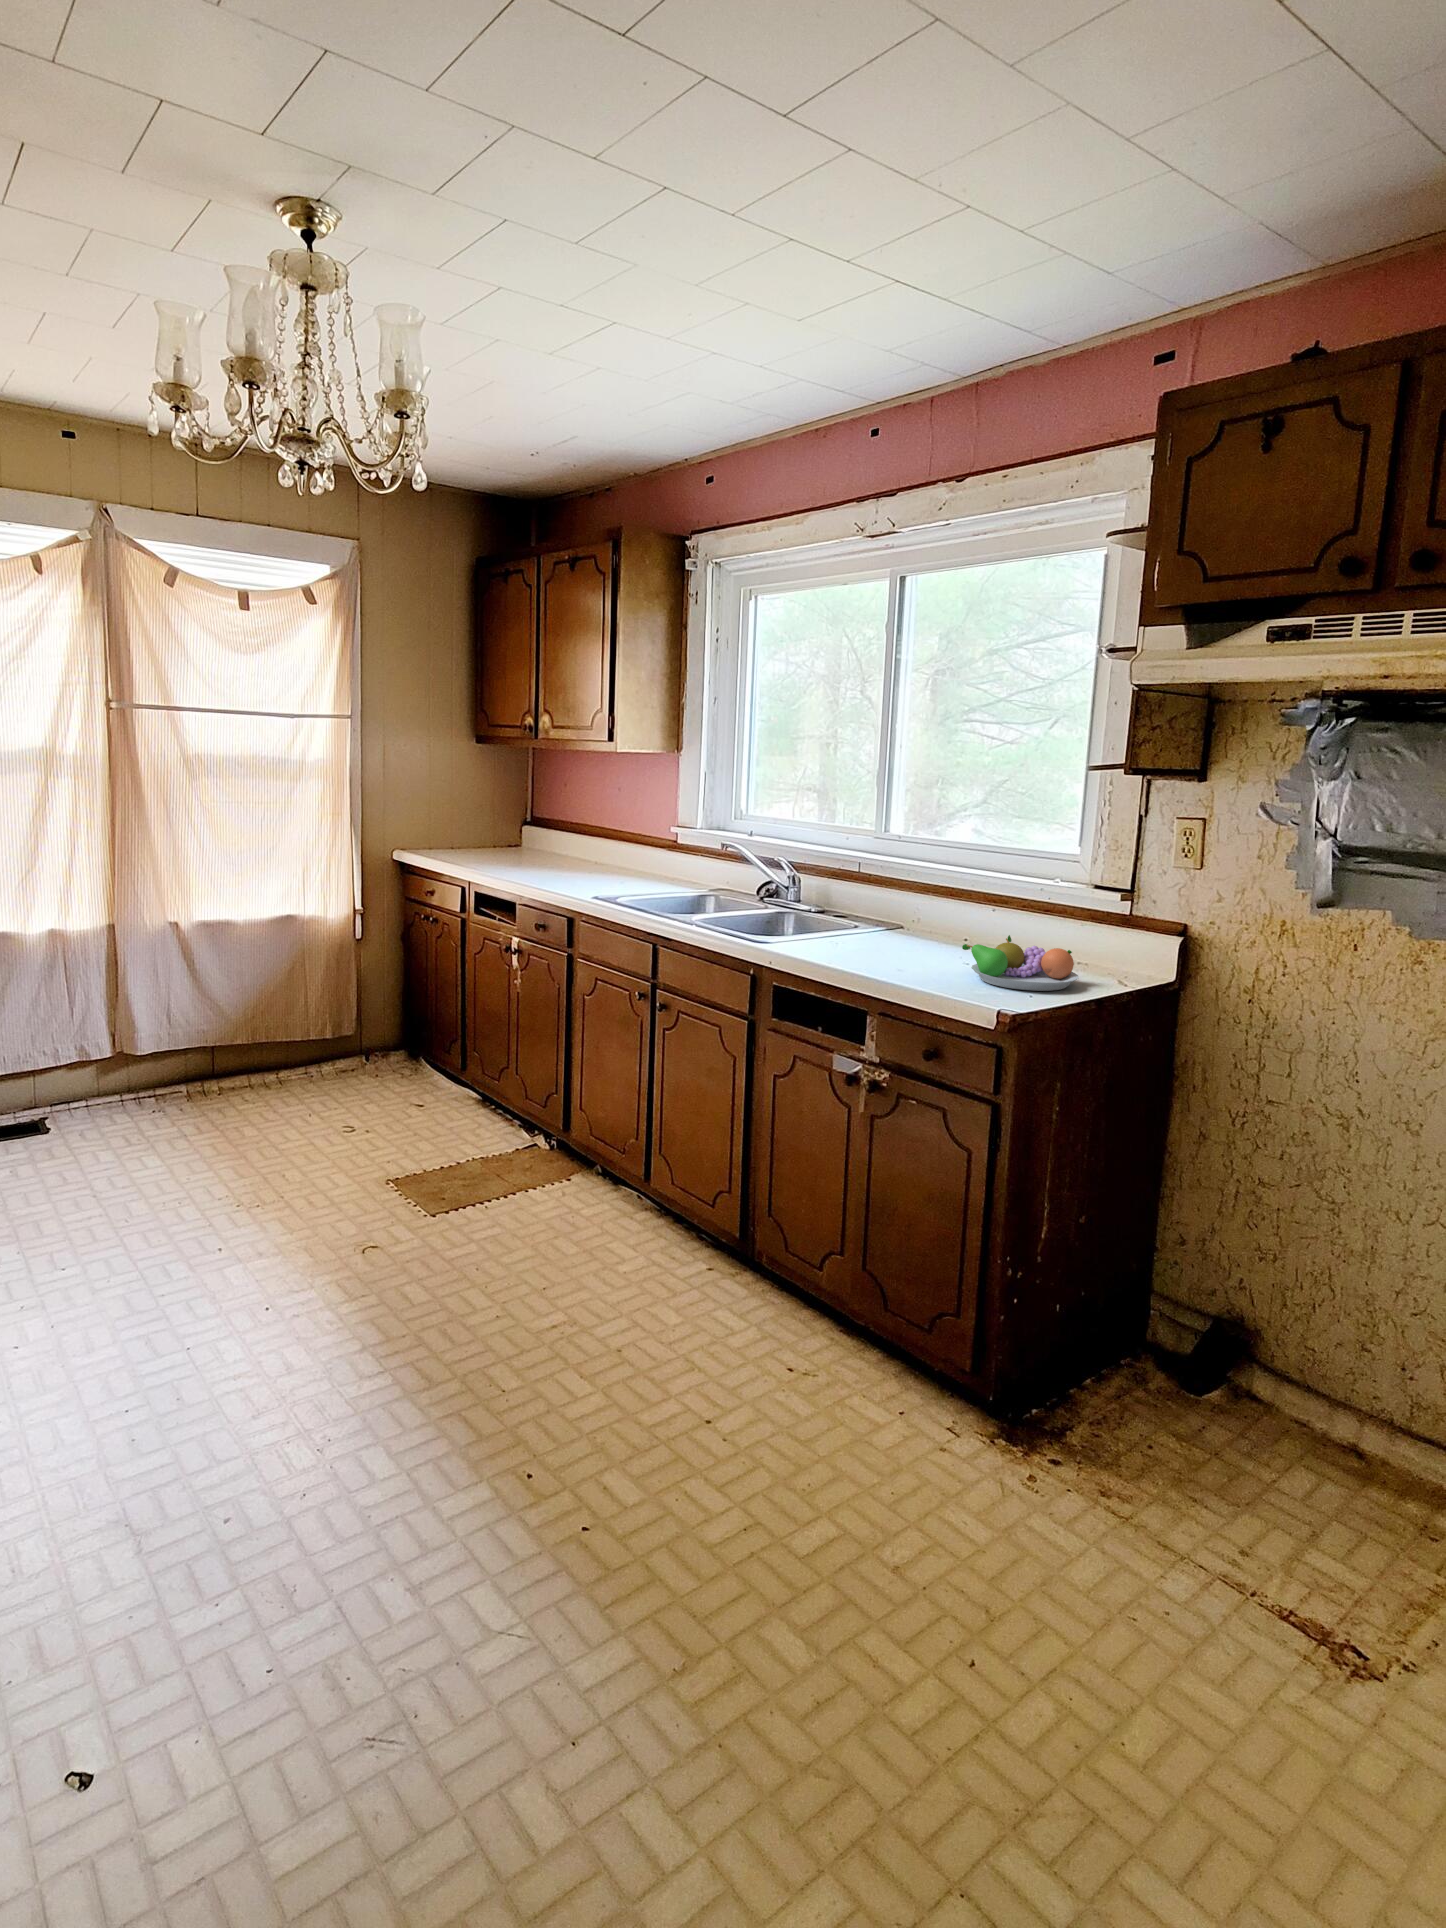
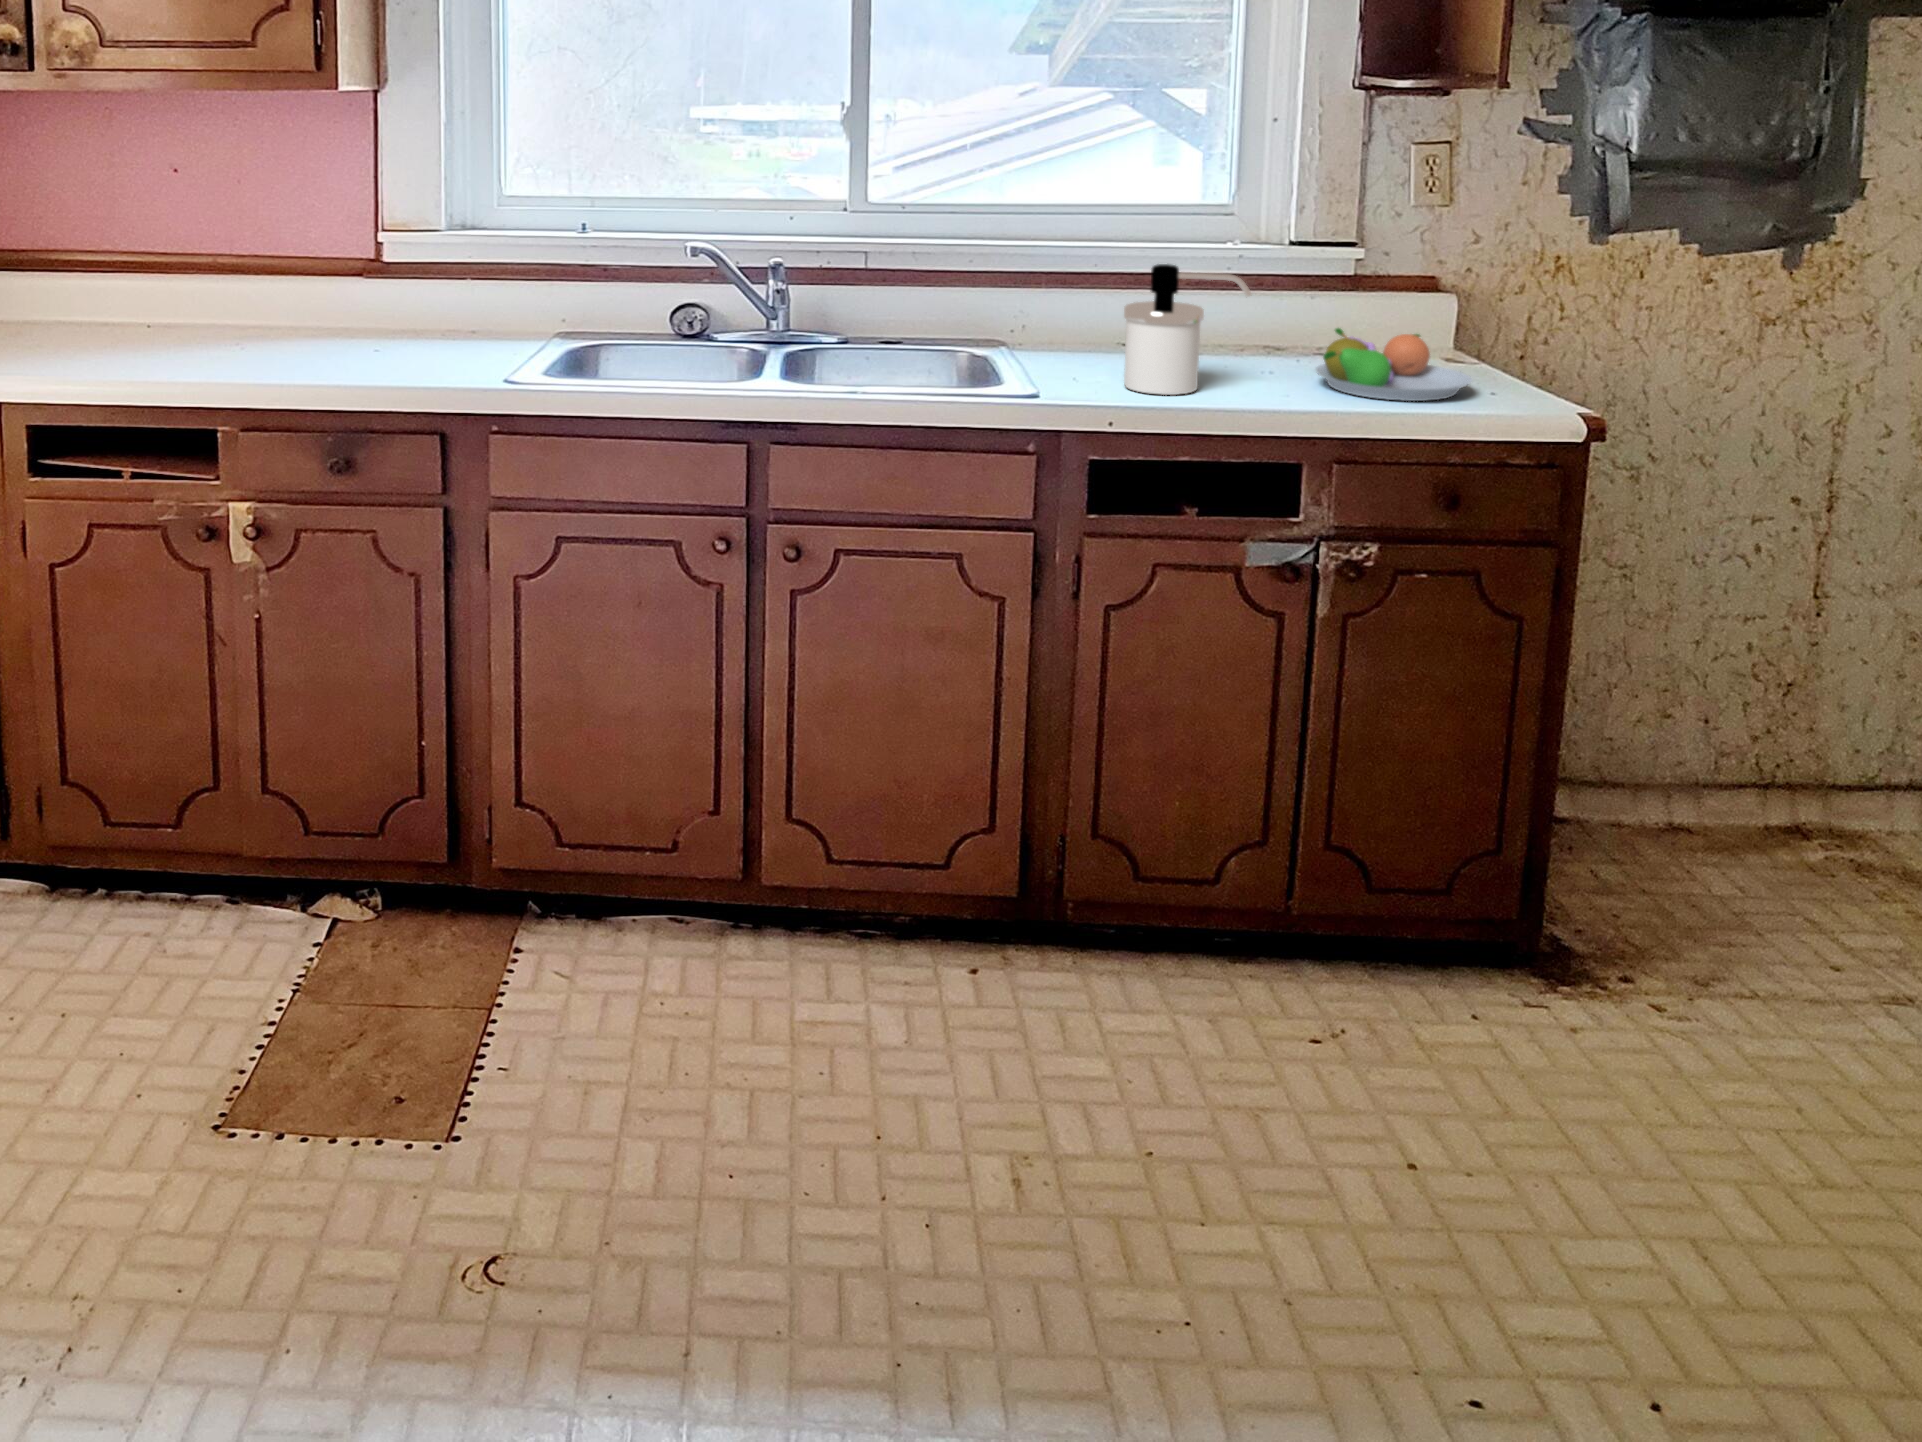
soap dispenser: none [872,874,934,959] -> present [1124,264,1251,395]

